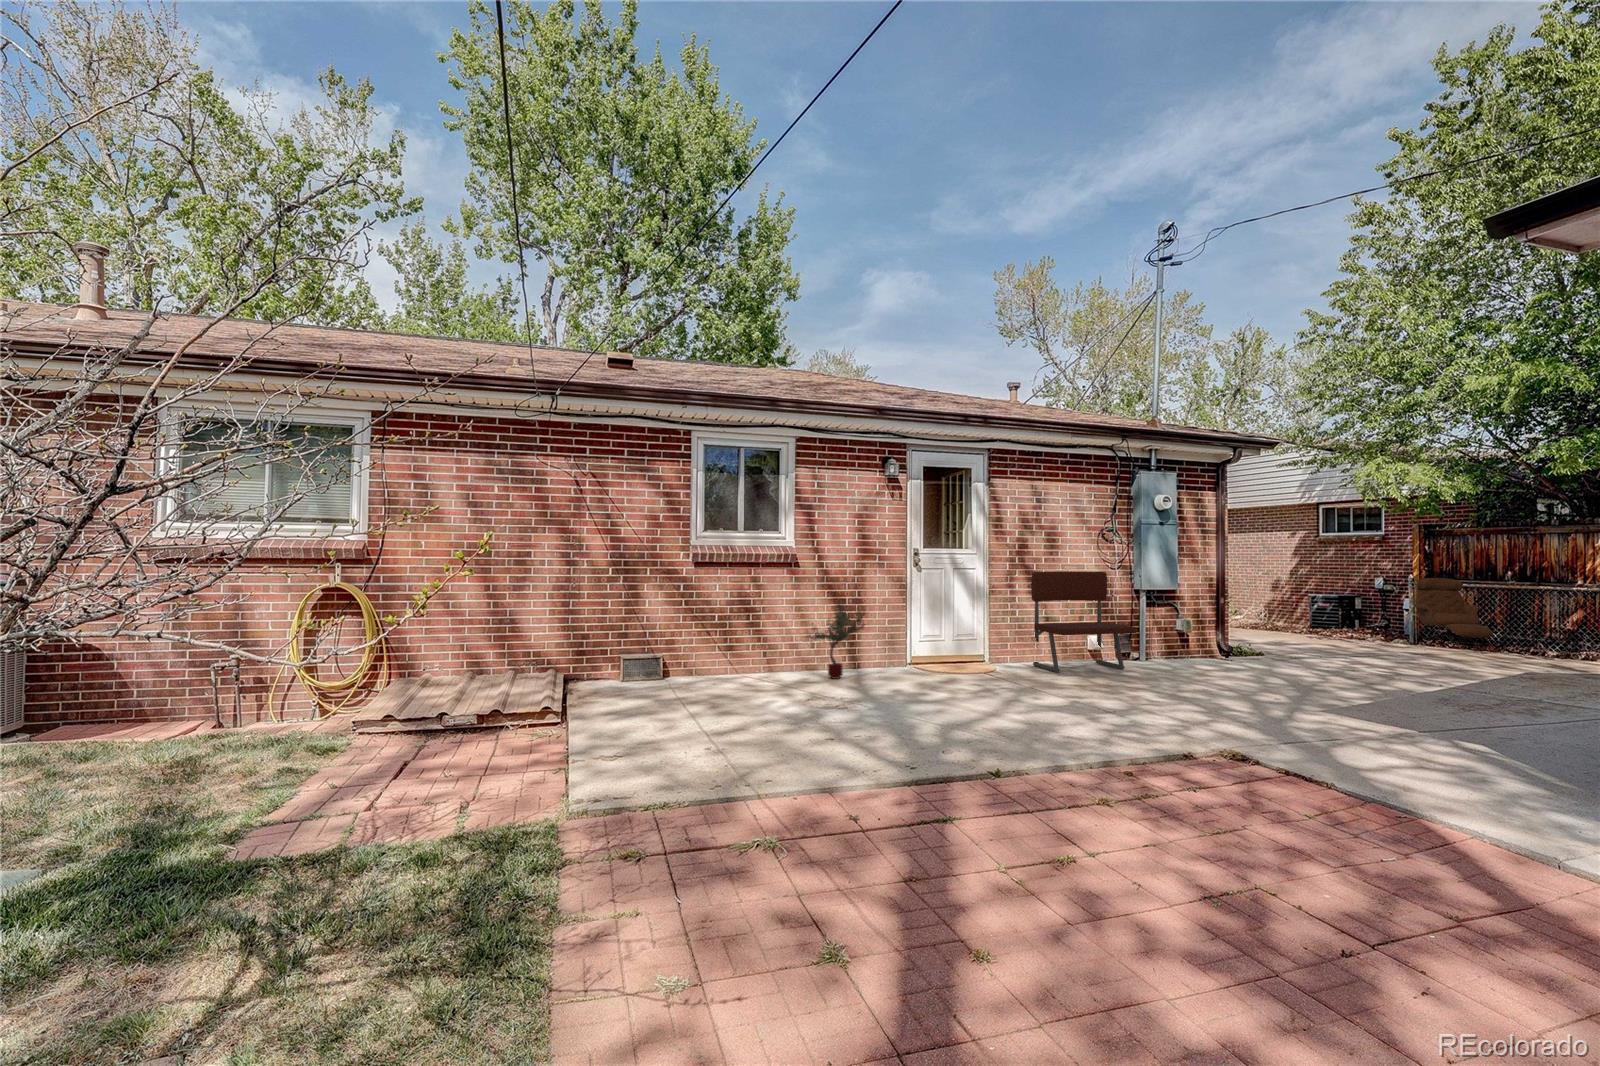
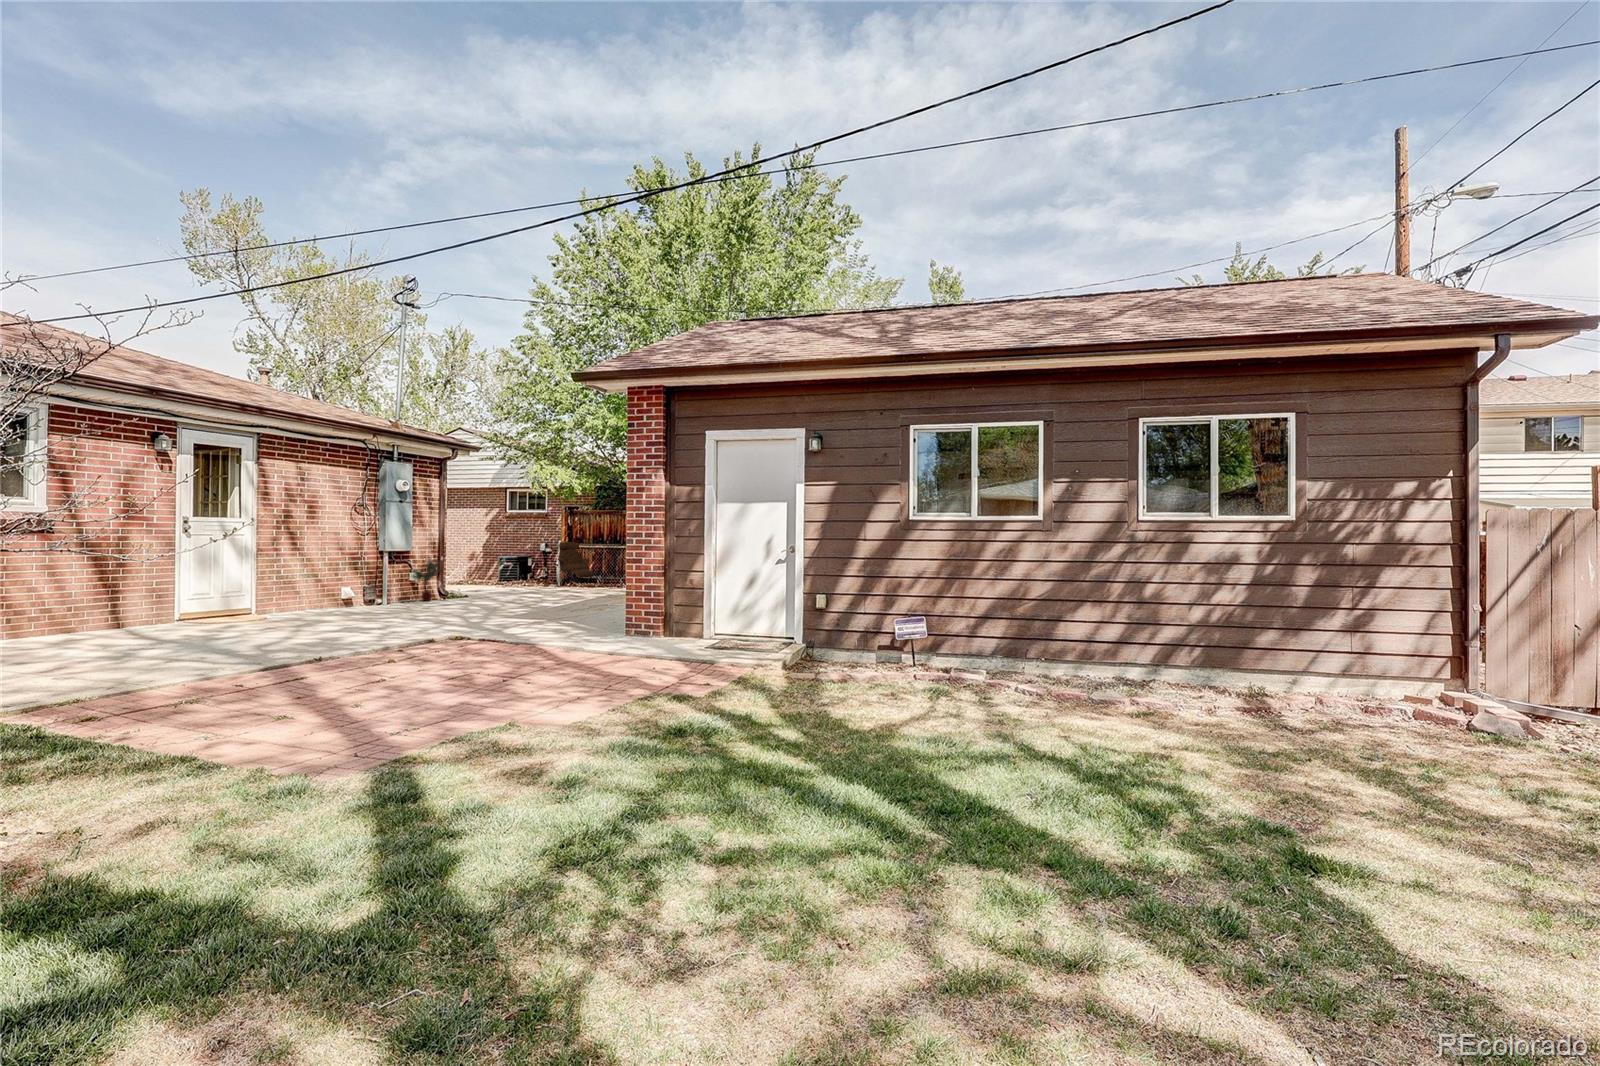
bench: present [1031,571,1136,673] -> none [297,537,384,615]
potted tree: present [807,602,865,679] -> present [412,557,441,601]

